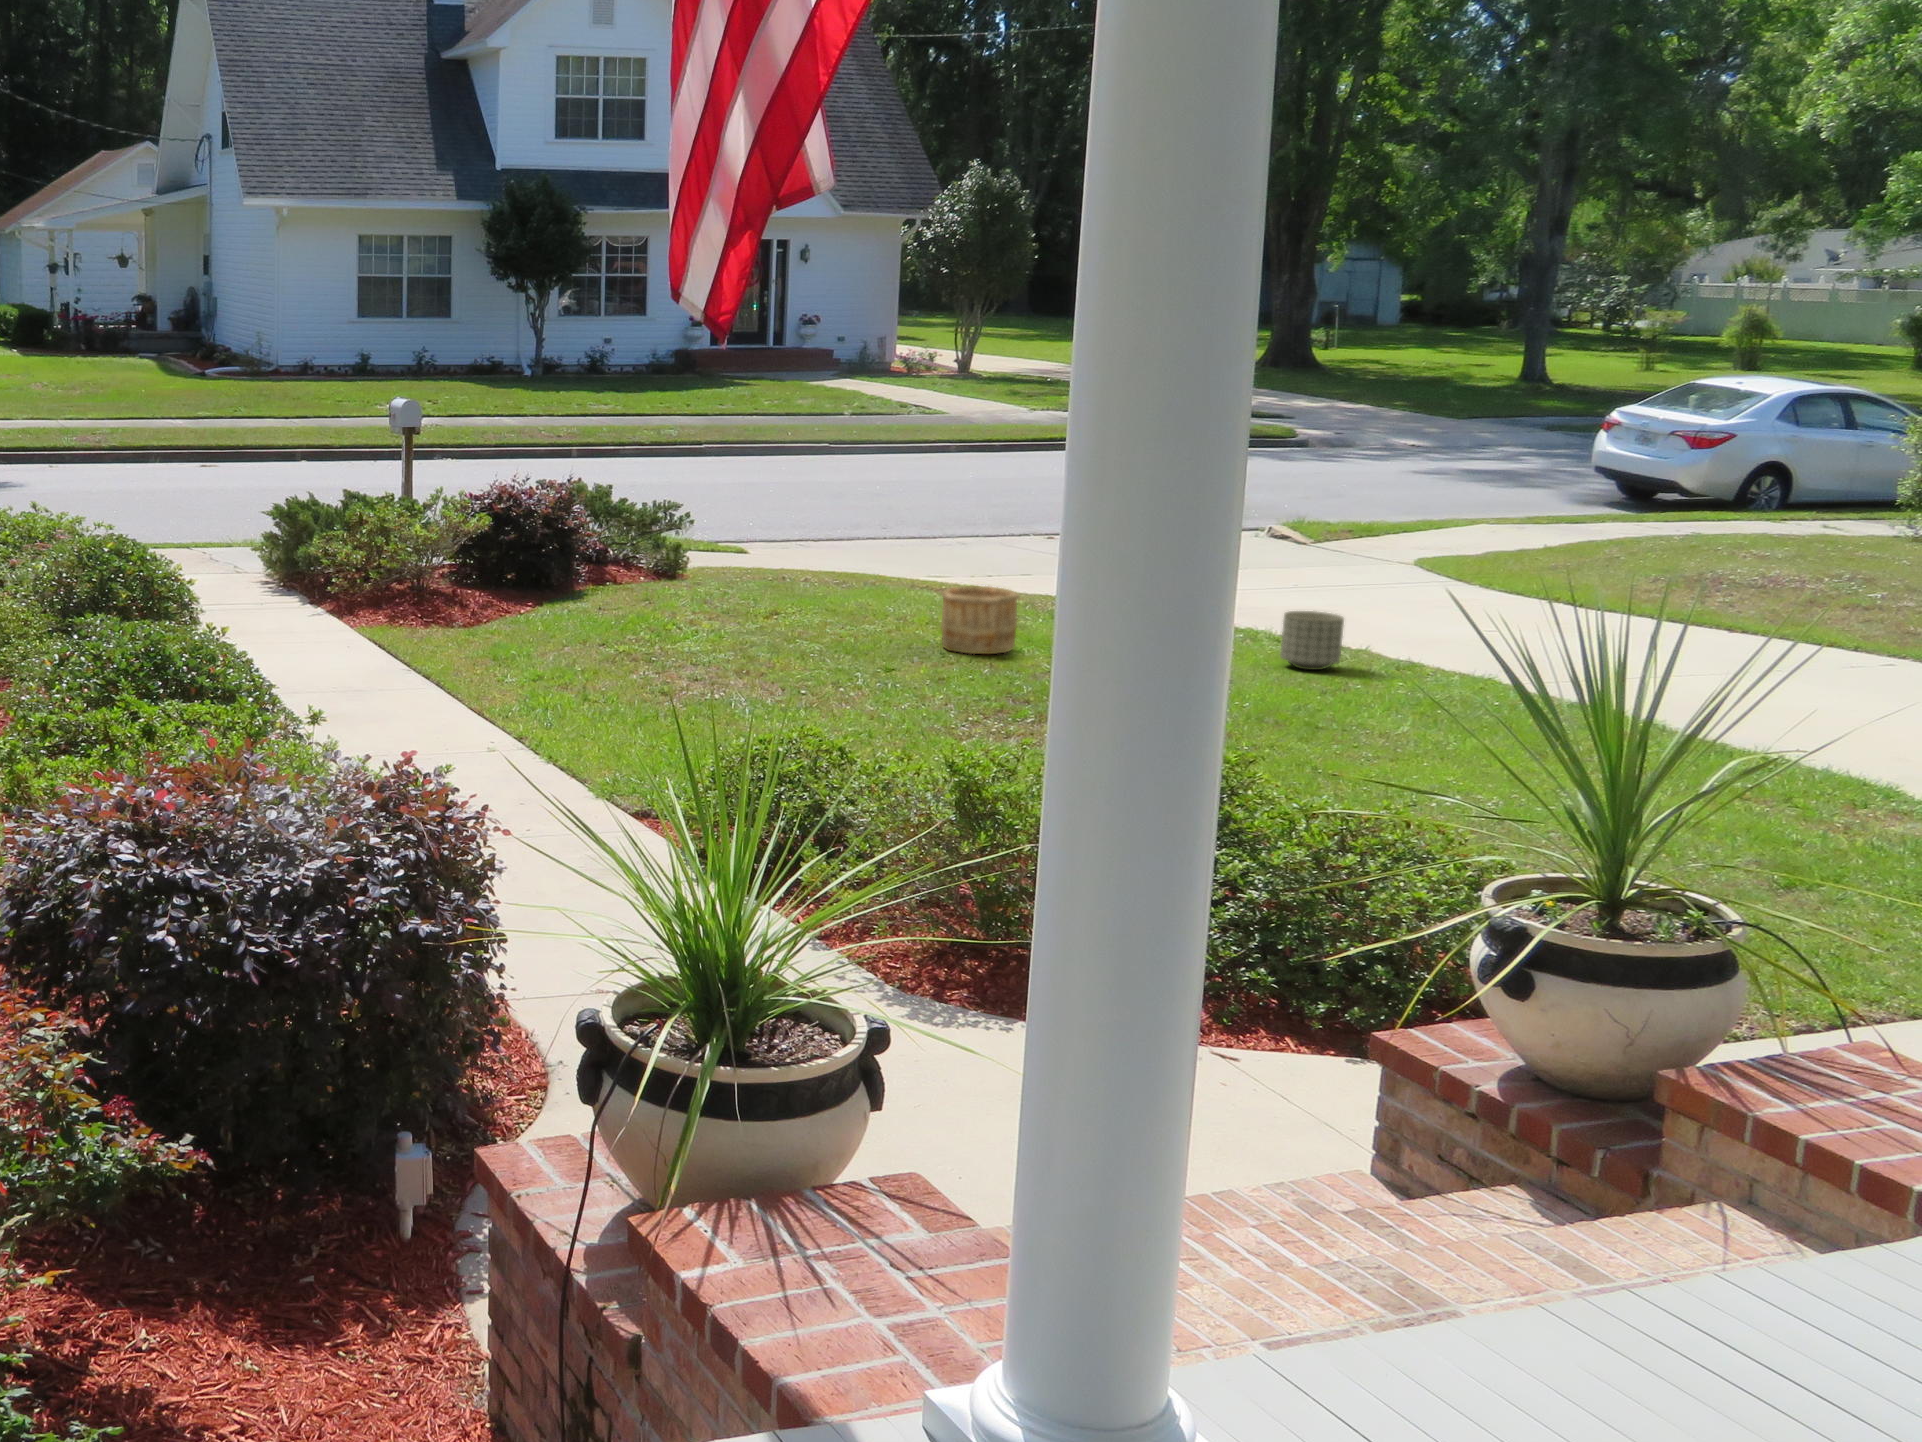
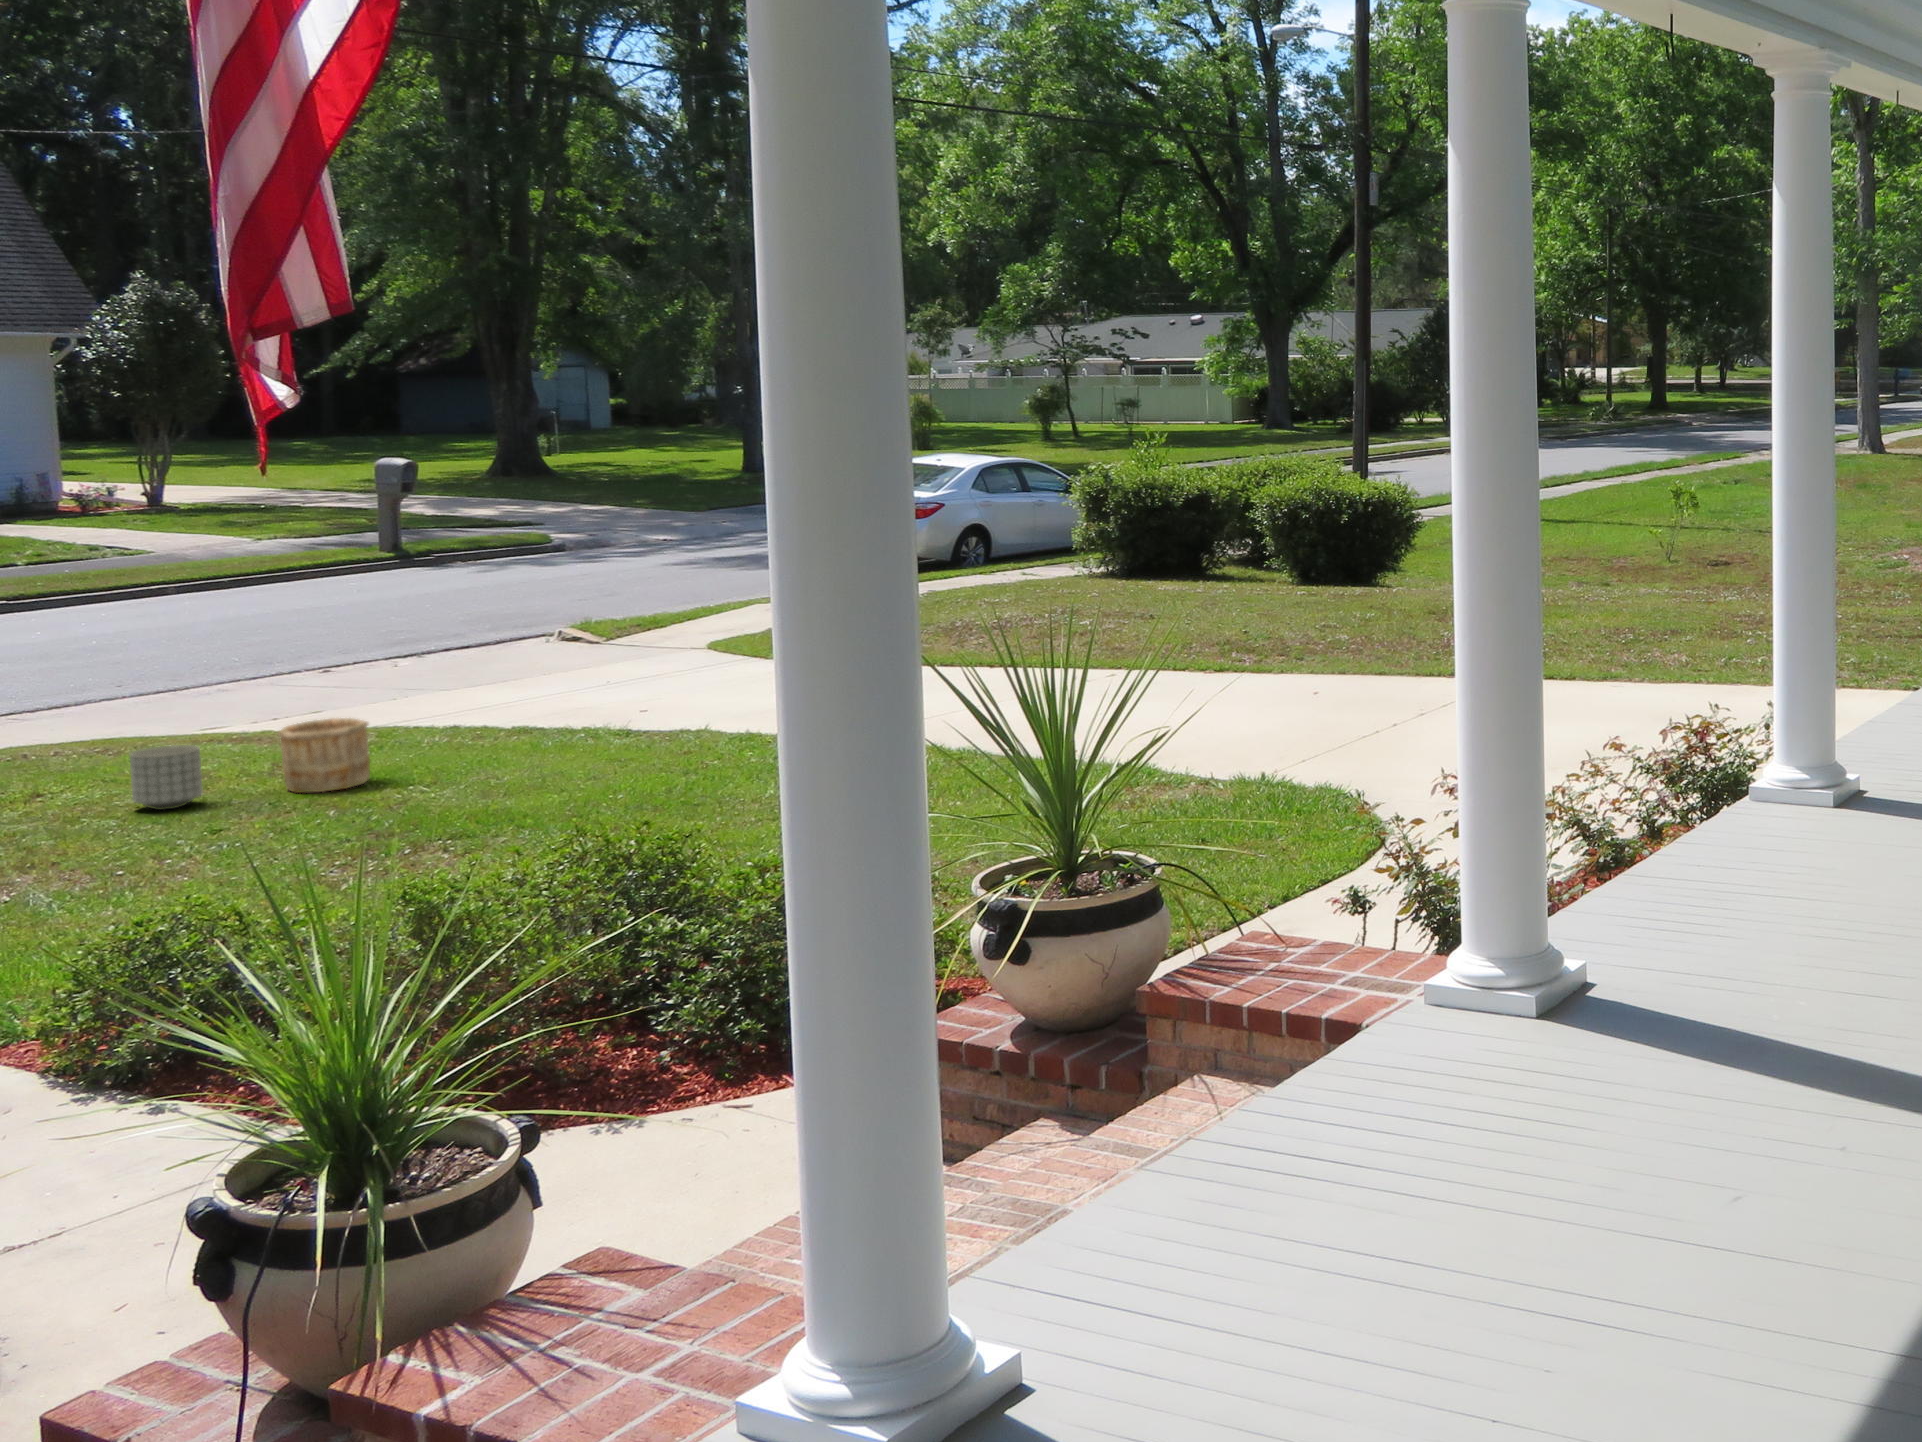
planter: present [1280,611,1344,670] -> present [130,745,203,810]

